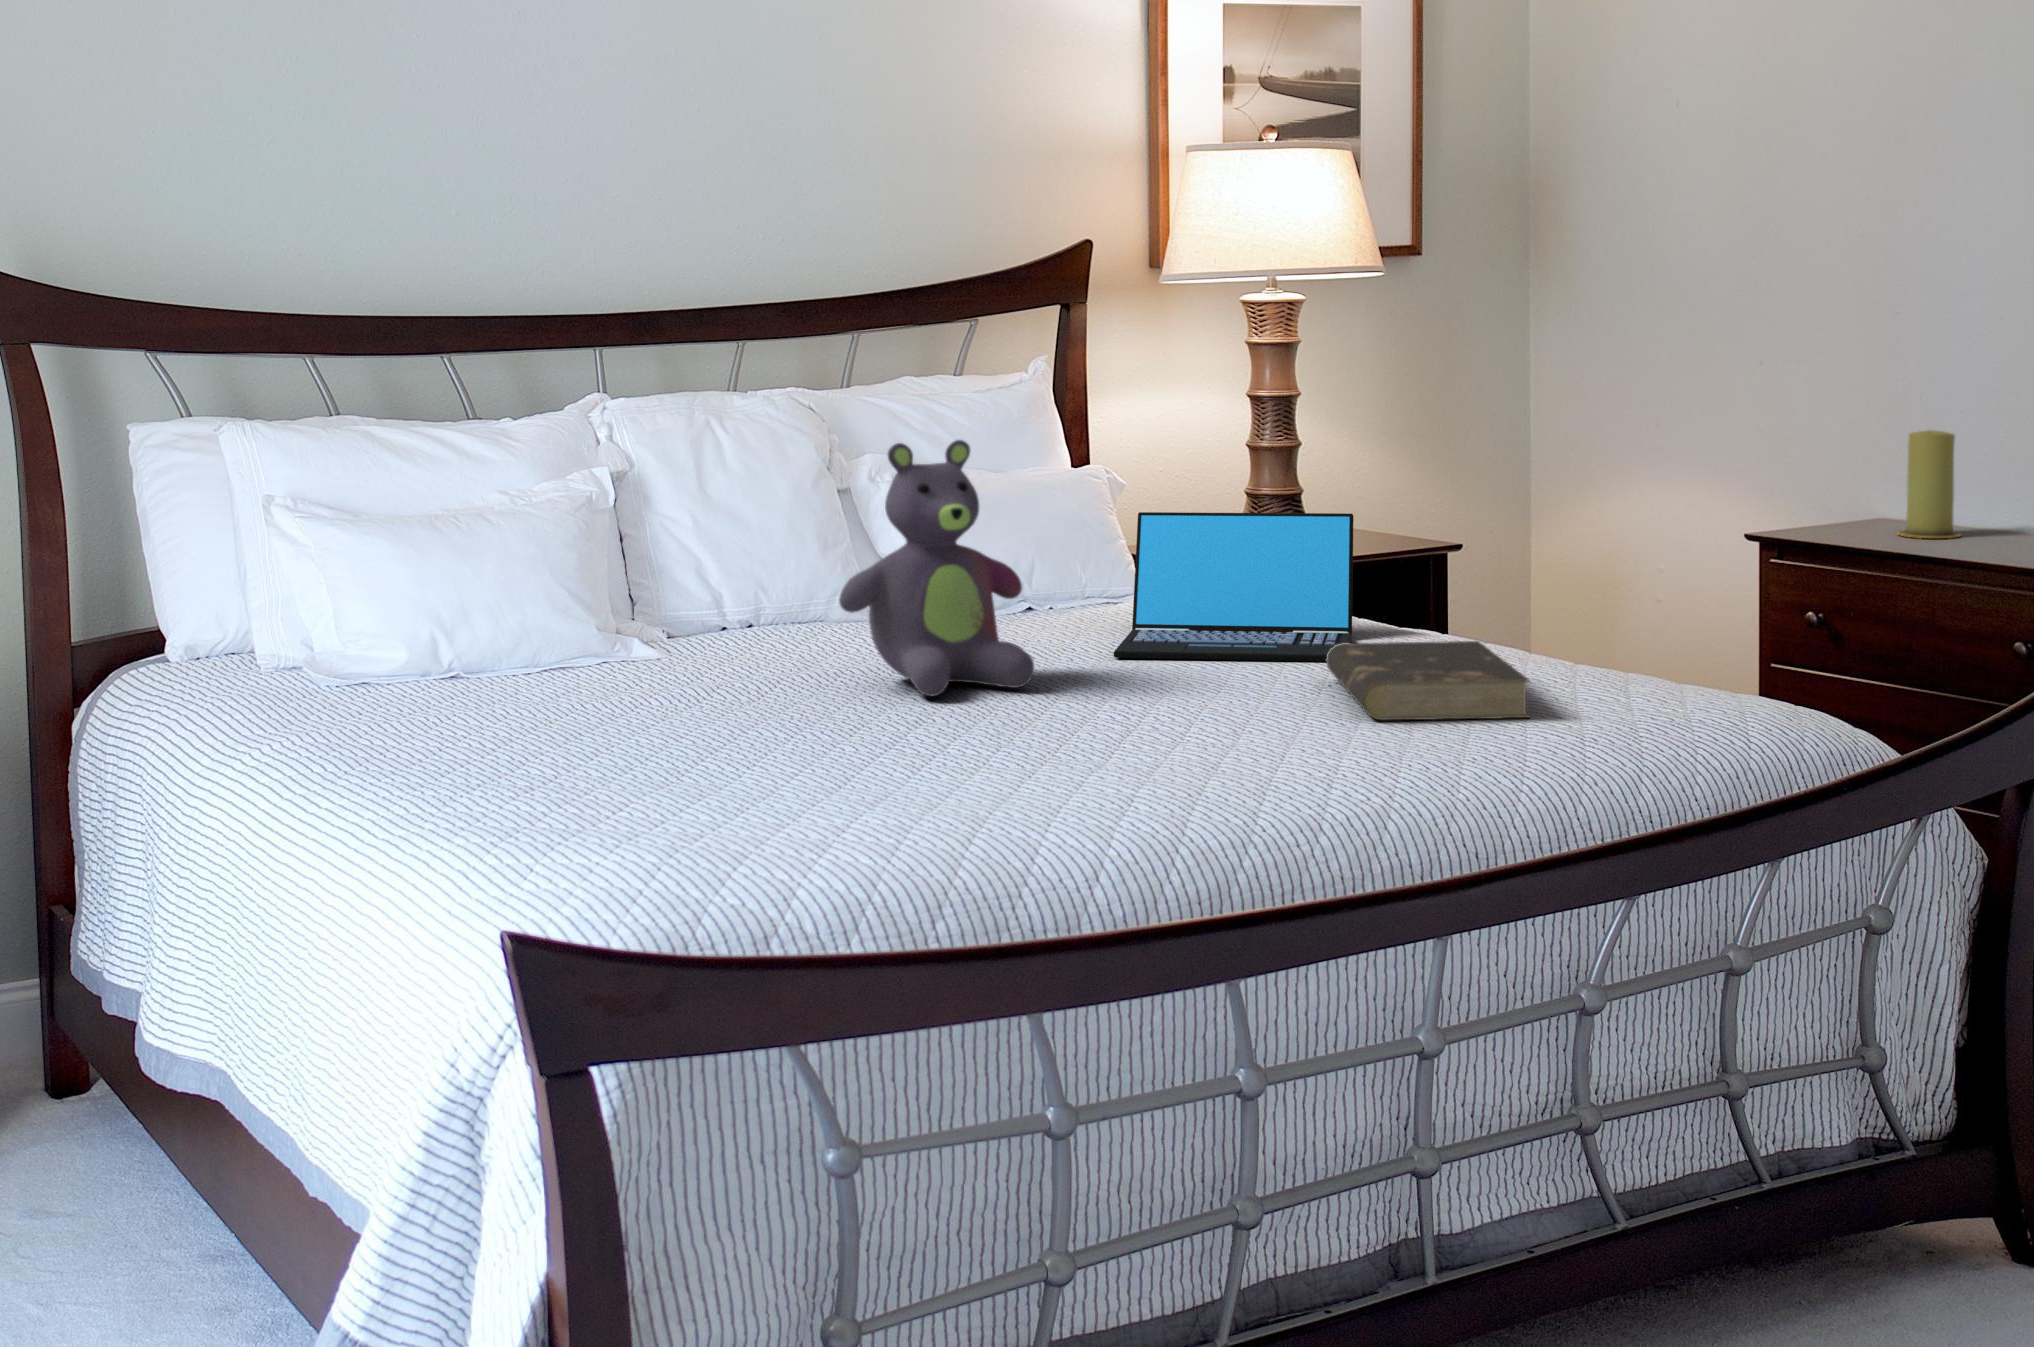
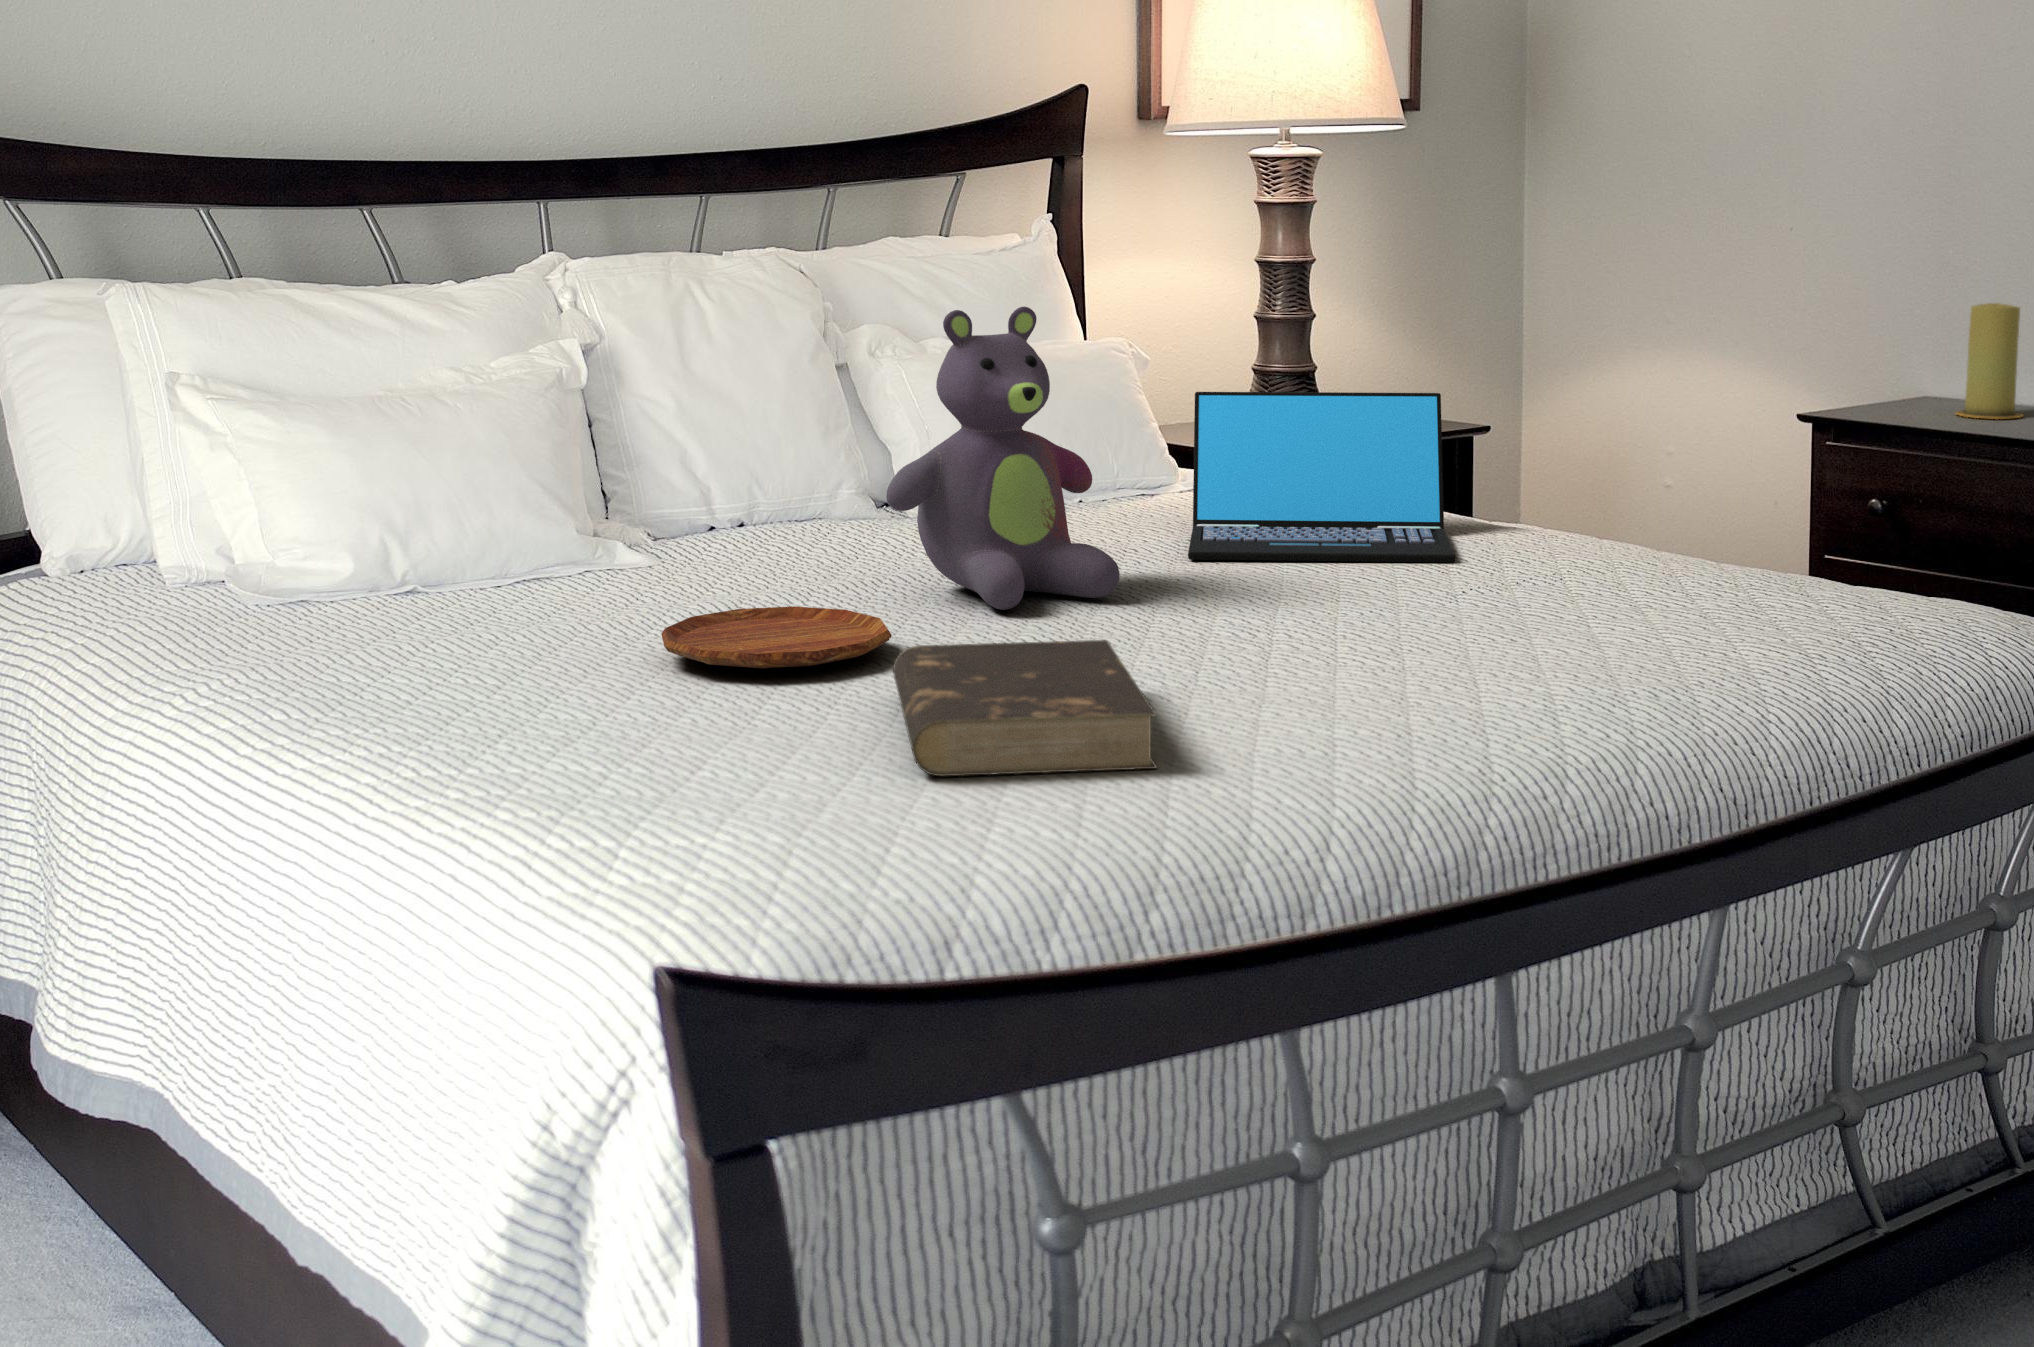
book: present [1326,641,1529,720] -> present [893,640,1157,776]
tray: none [632,691,820,738] -> present [661,606,892,668]

